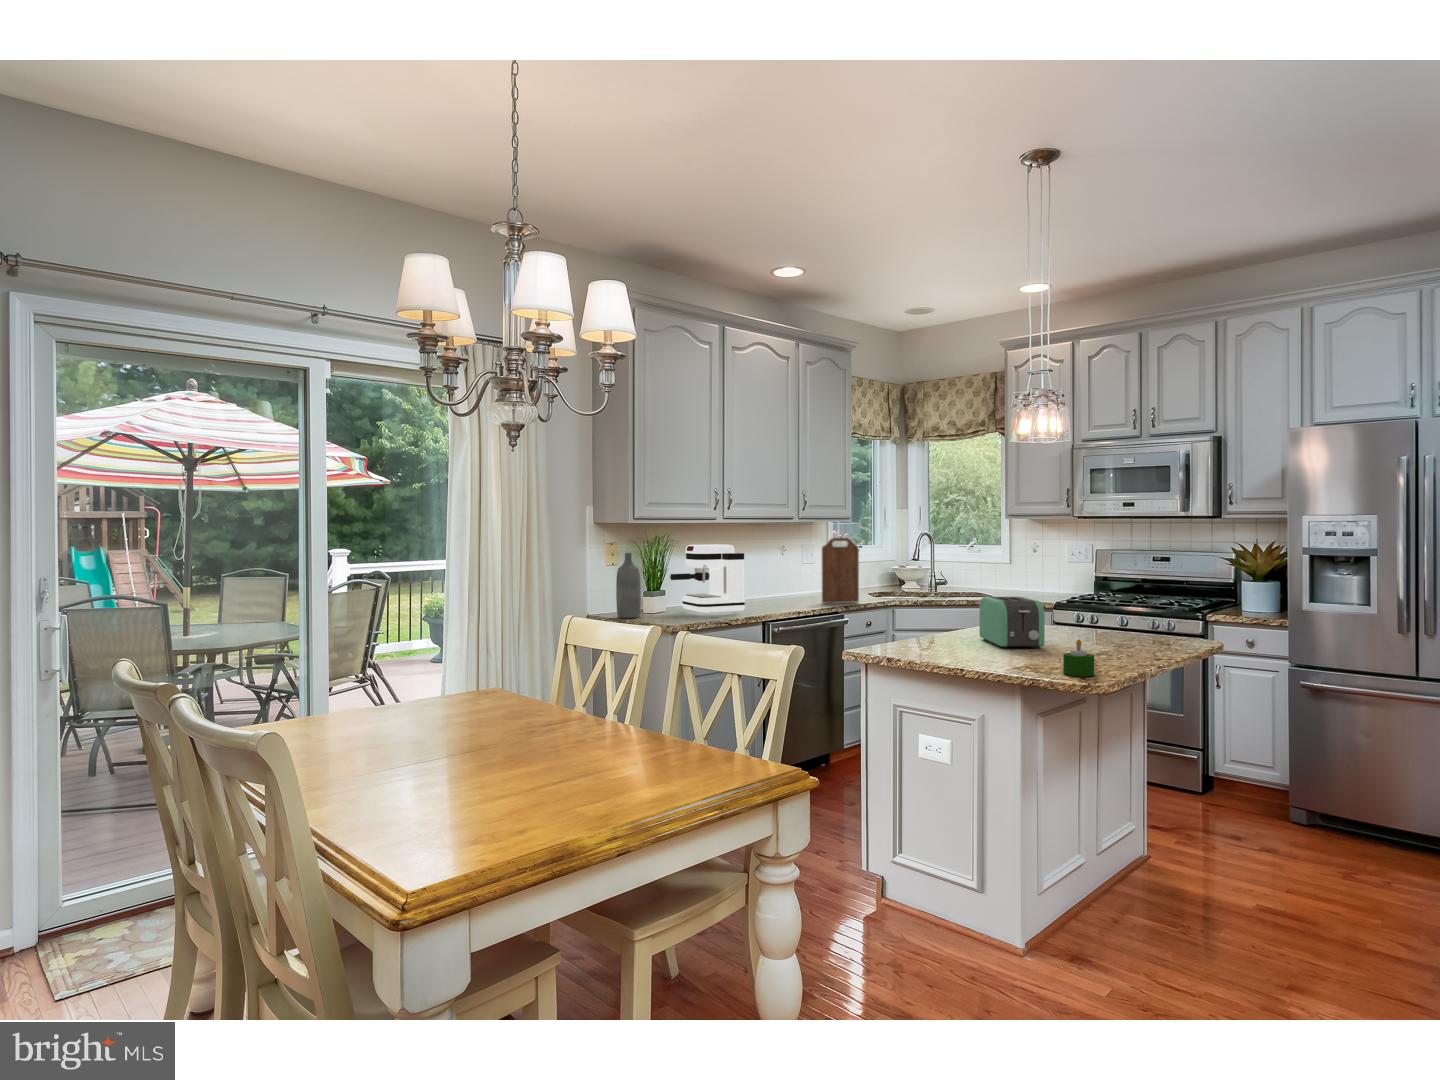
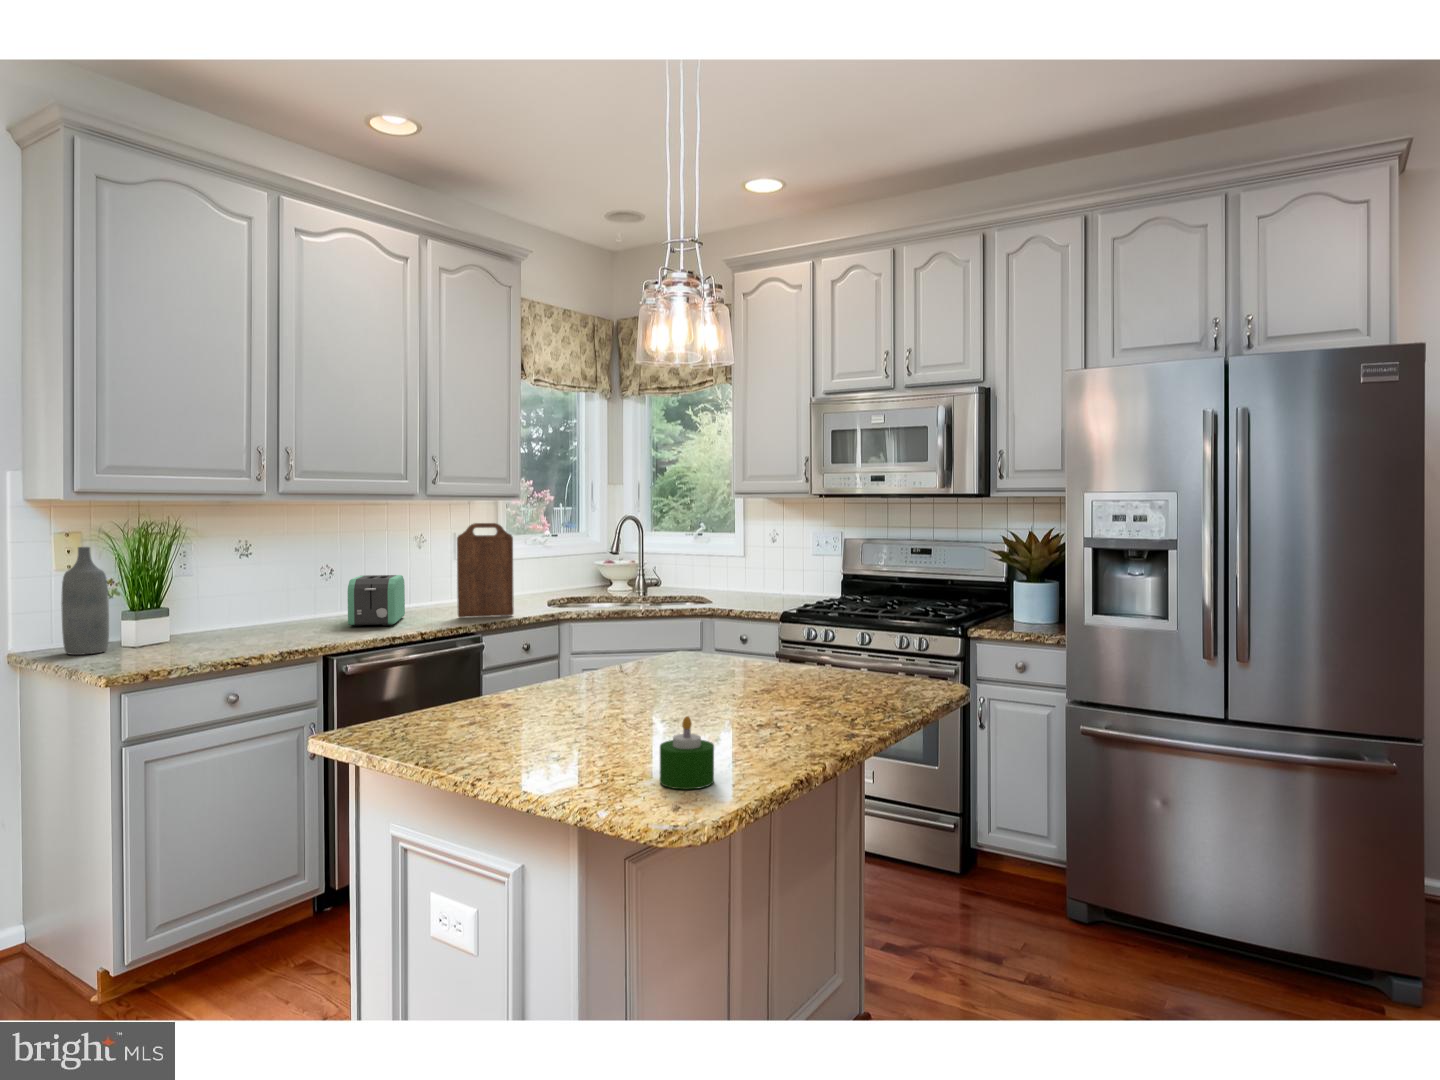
coffee maker: present [670,544,745,614] -> none [180,532,306,643]
toaster: present [979,597,1045,648] -> present [348,575,405,626]

